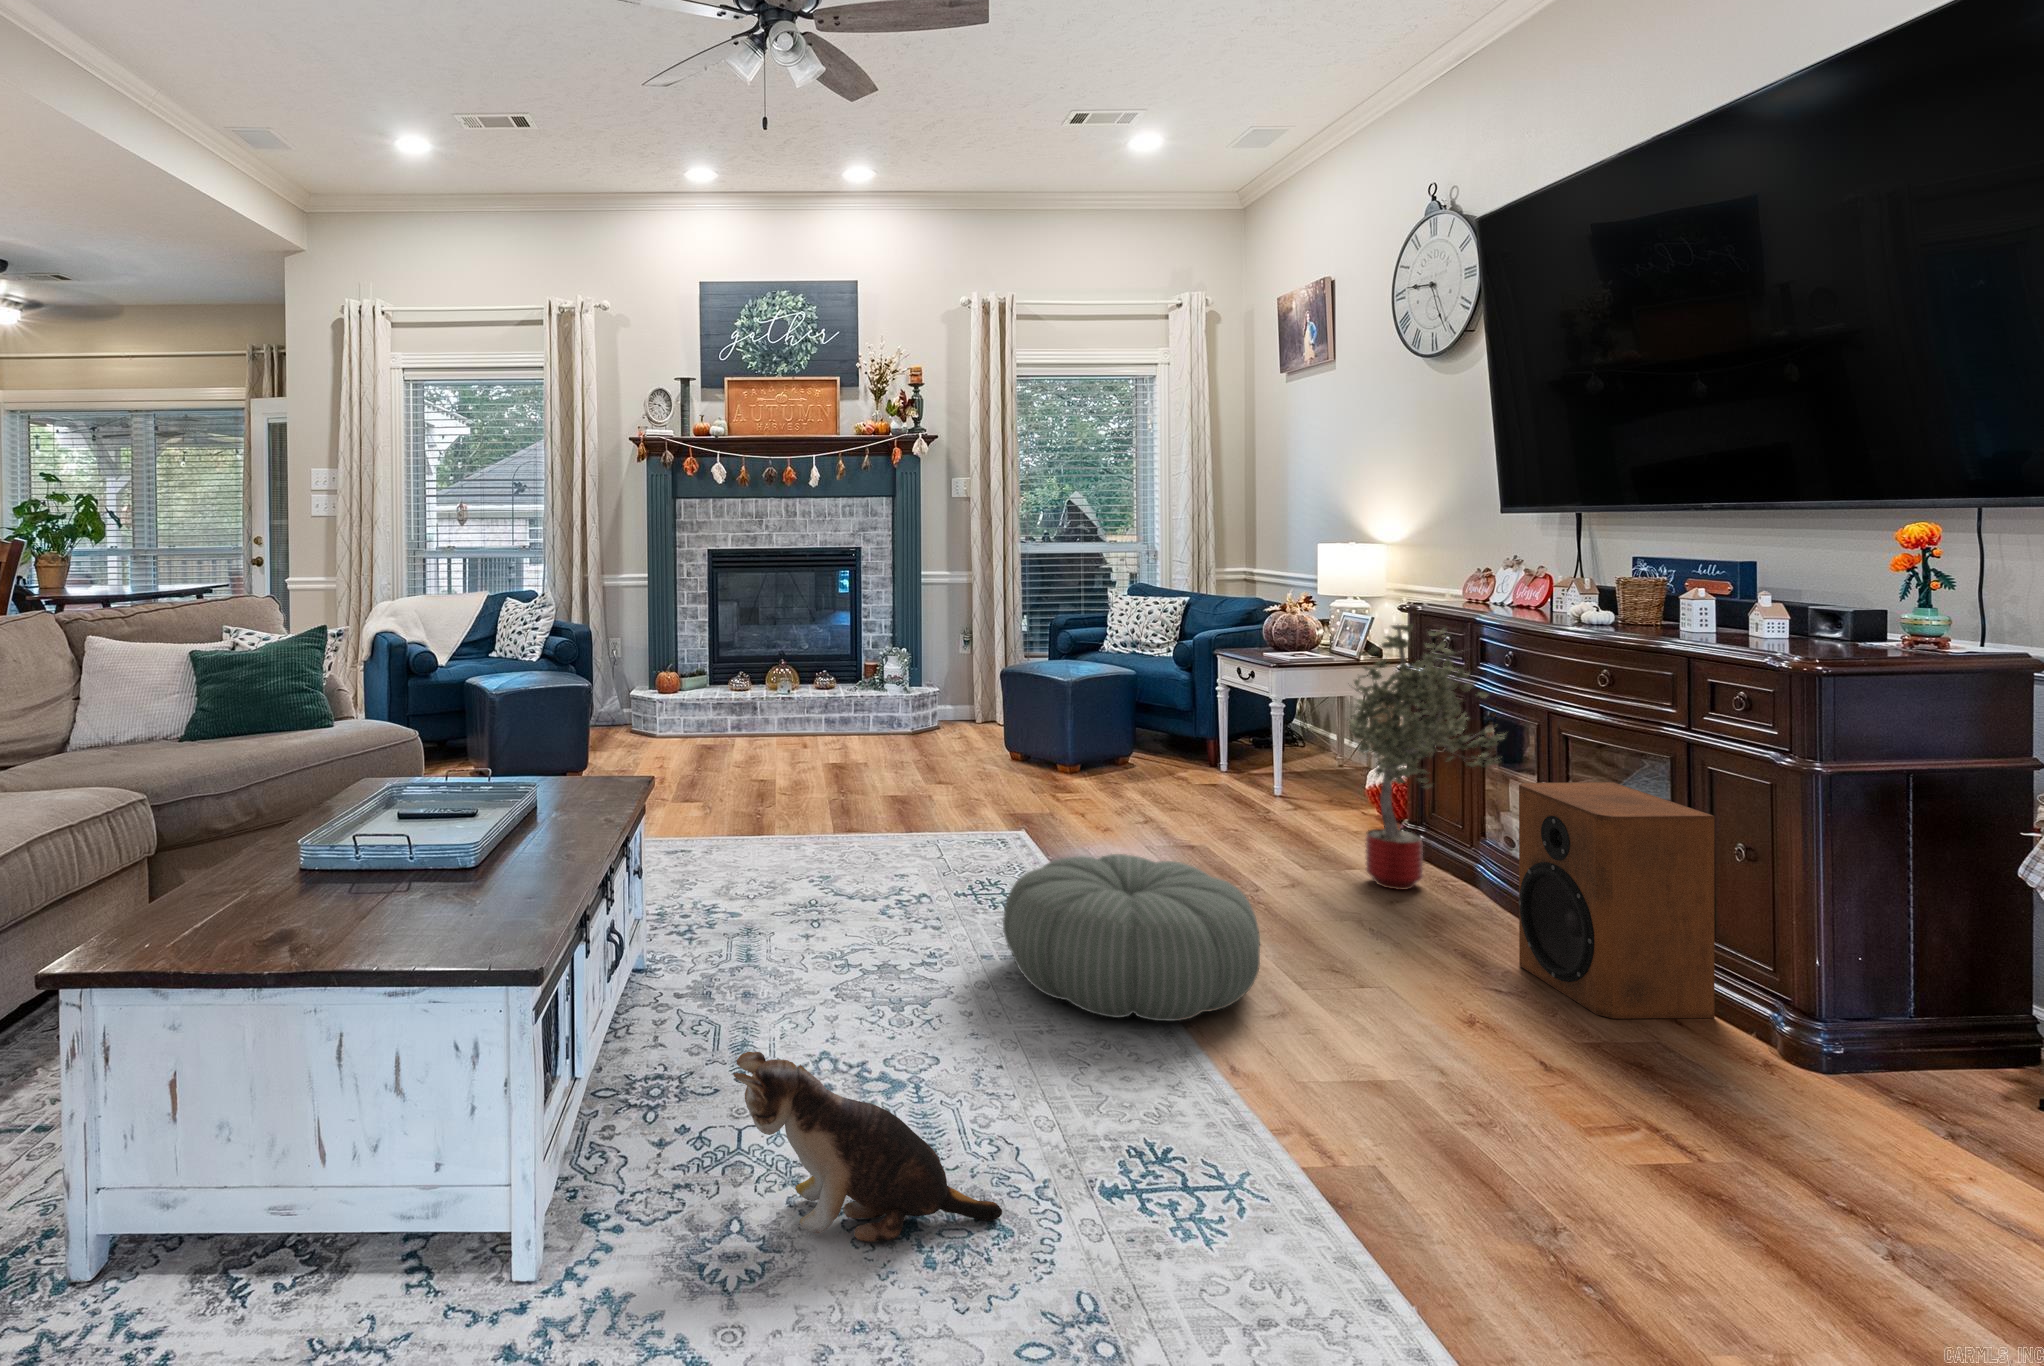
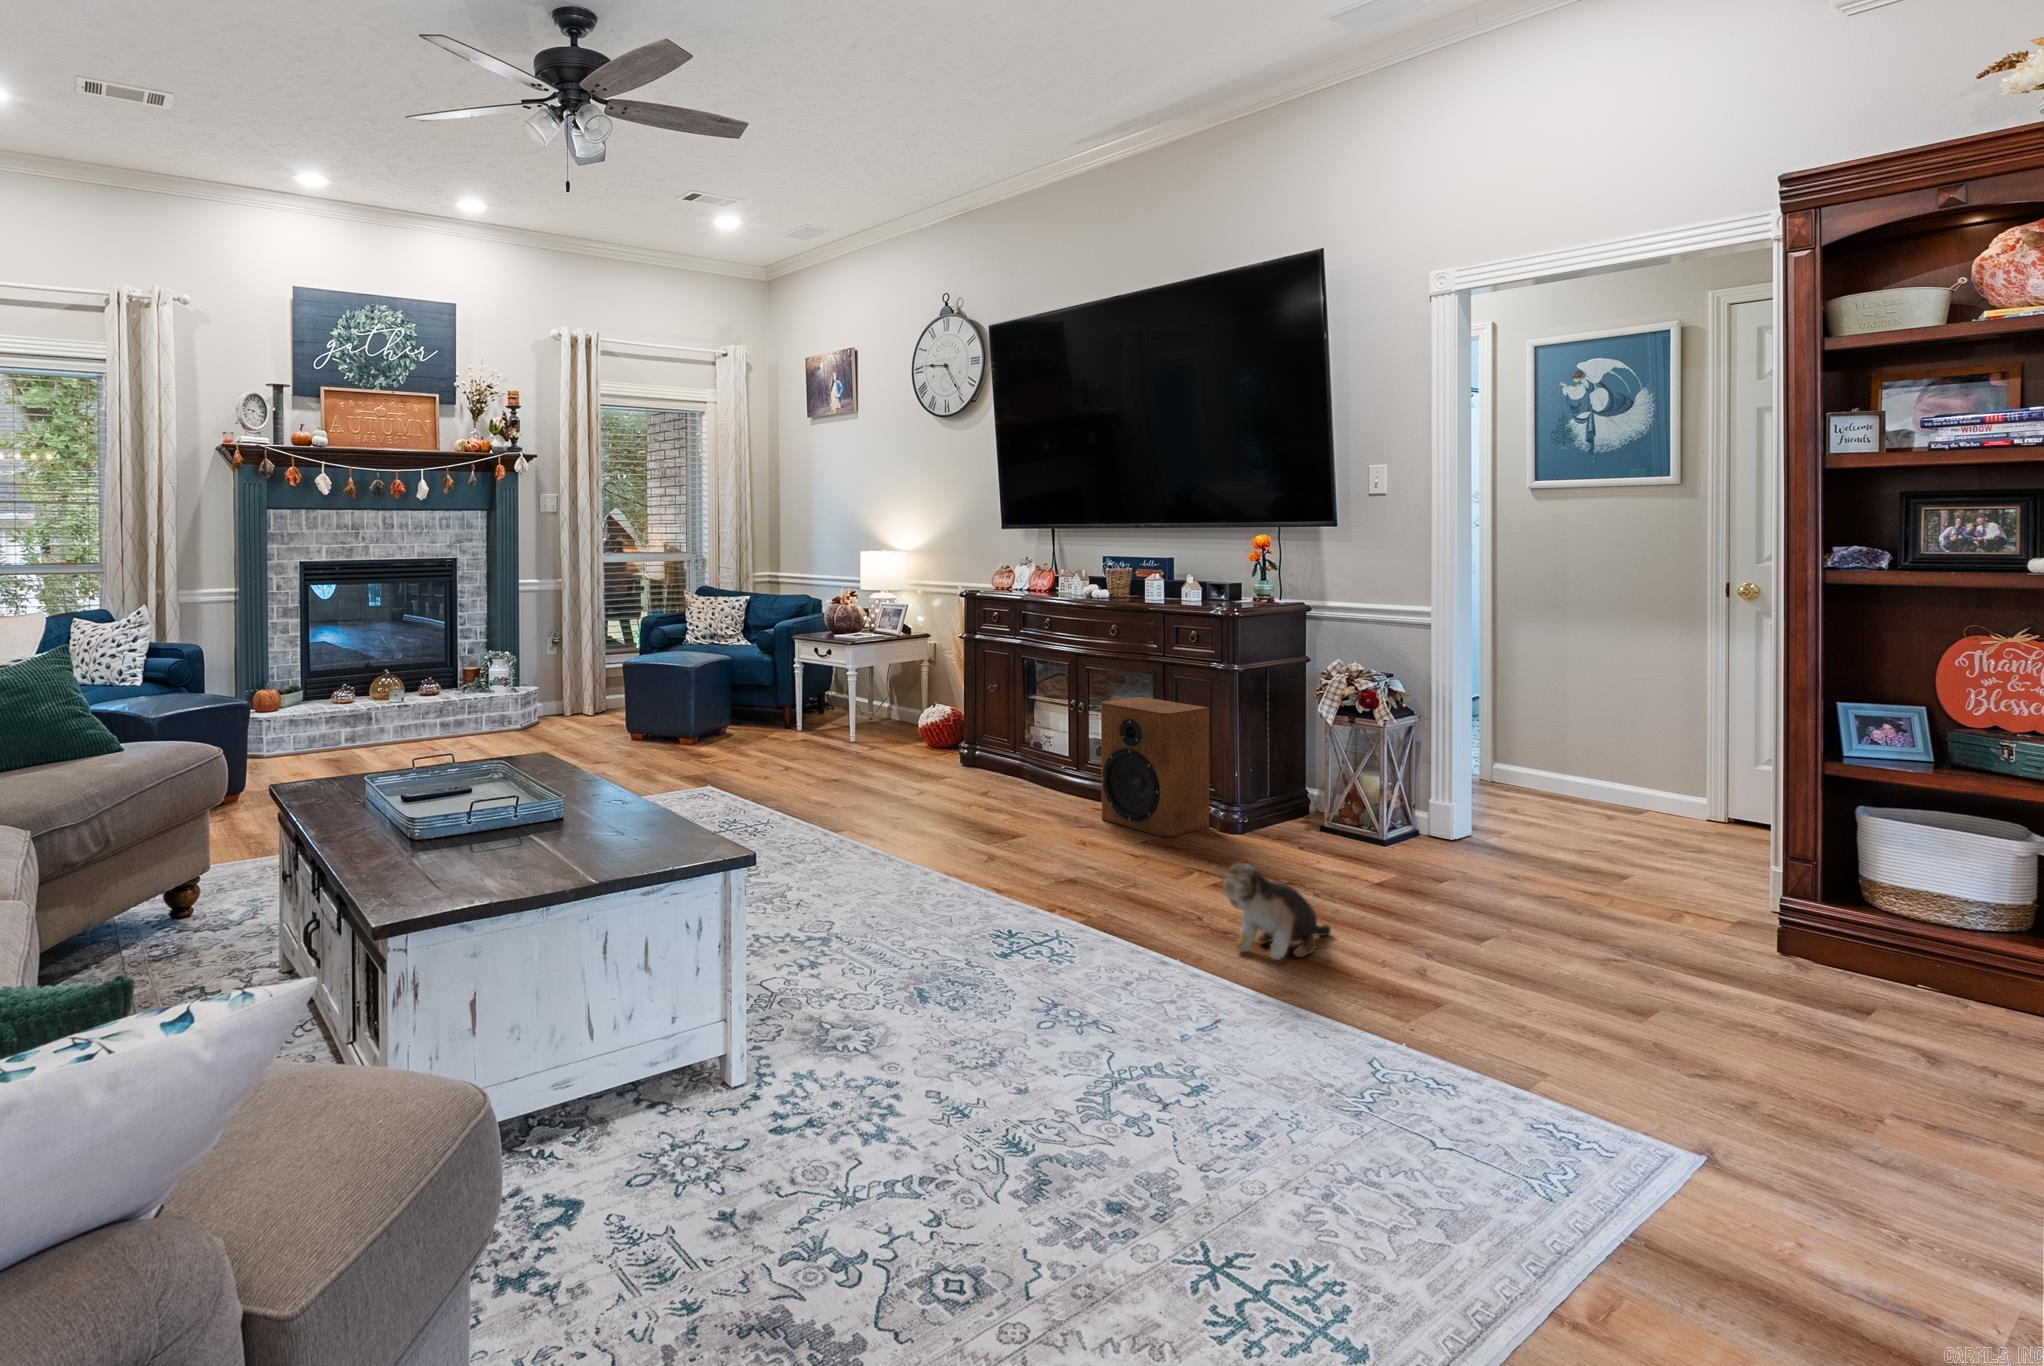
potted tree: present [1349,624,1504,890] -> none [944,604,1058,790]
pouf: present [1003,854,1260,1021] -> none [825,780,1006,891]
plush toy: present [734,1052,1002,1242] -> present [1212,863,1331,960]

